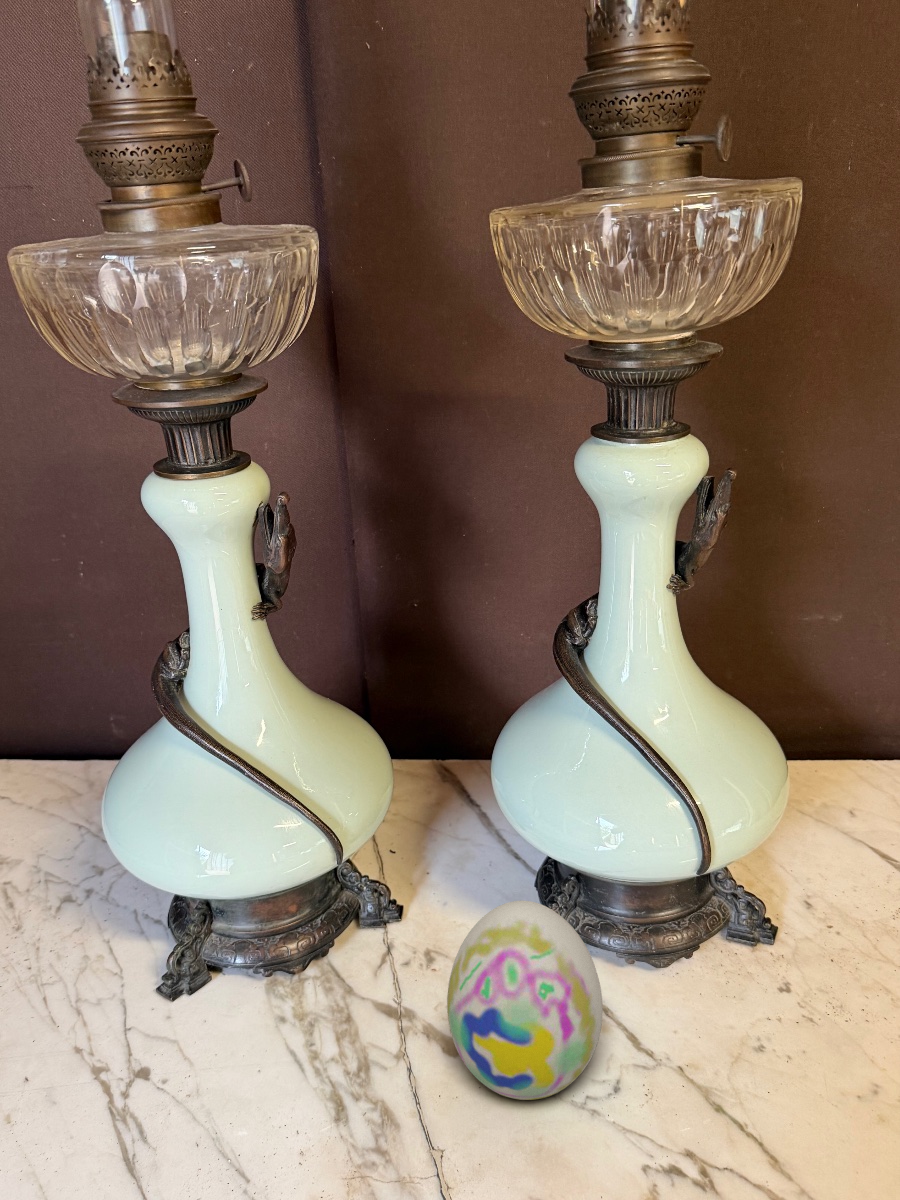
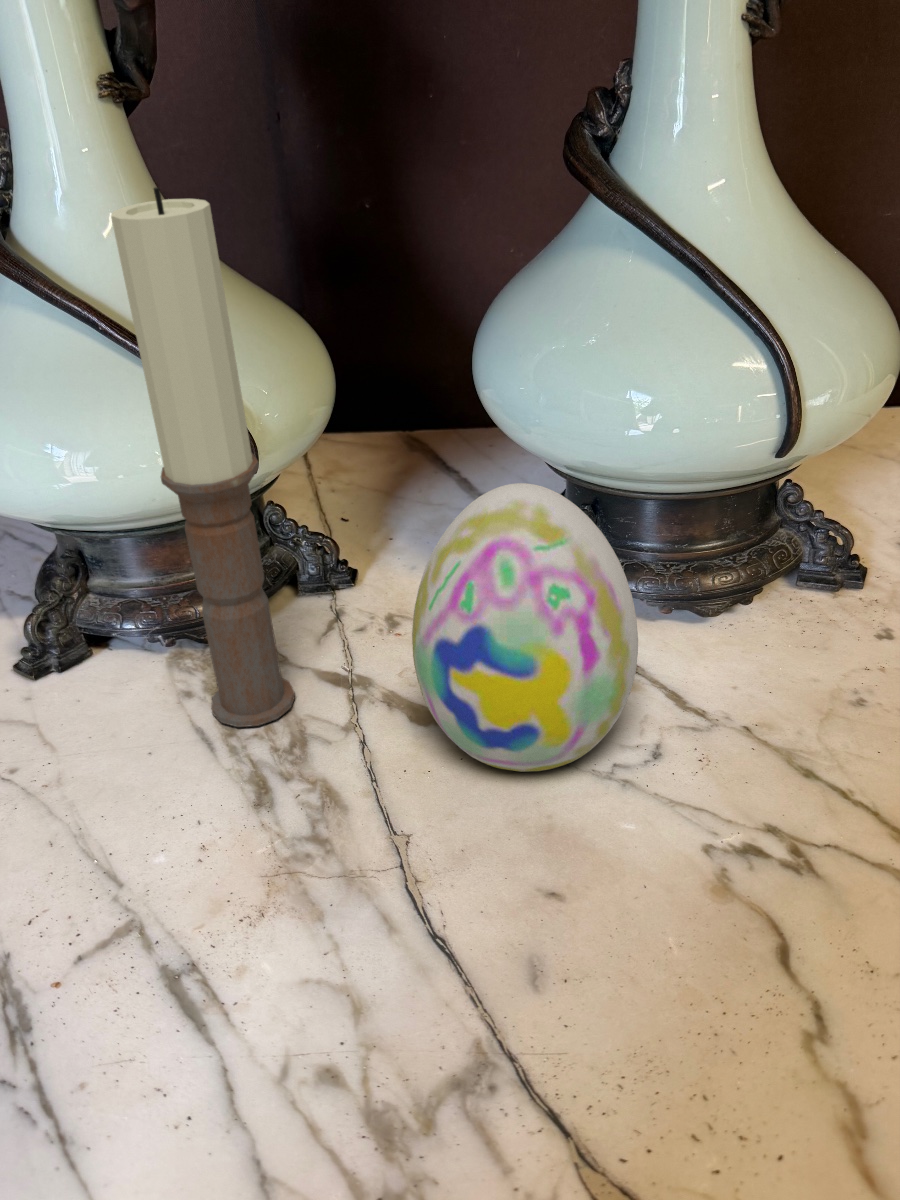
candle: none [264,715,361,1051] -> present [111,187,295,727]

